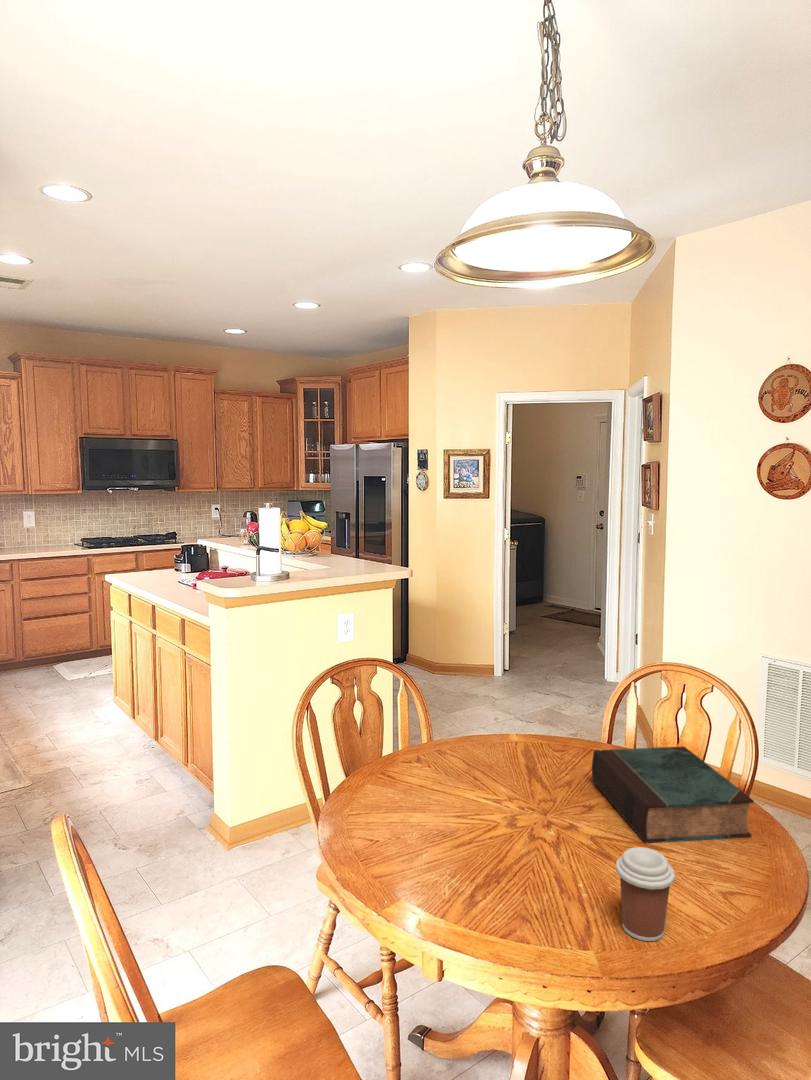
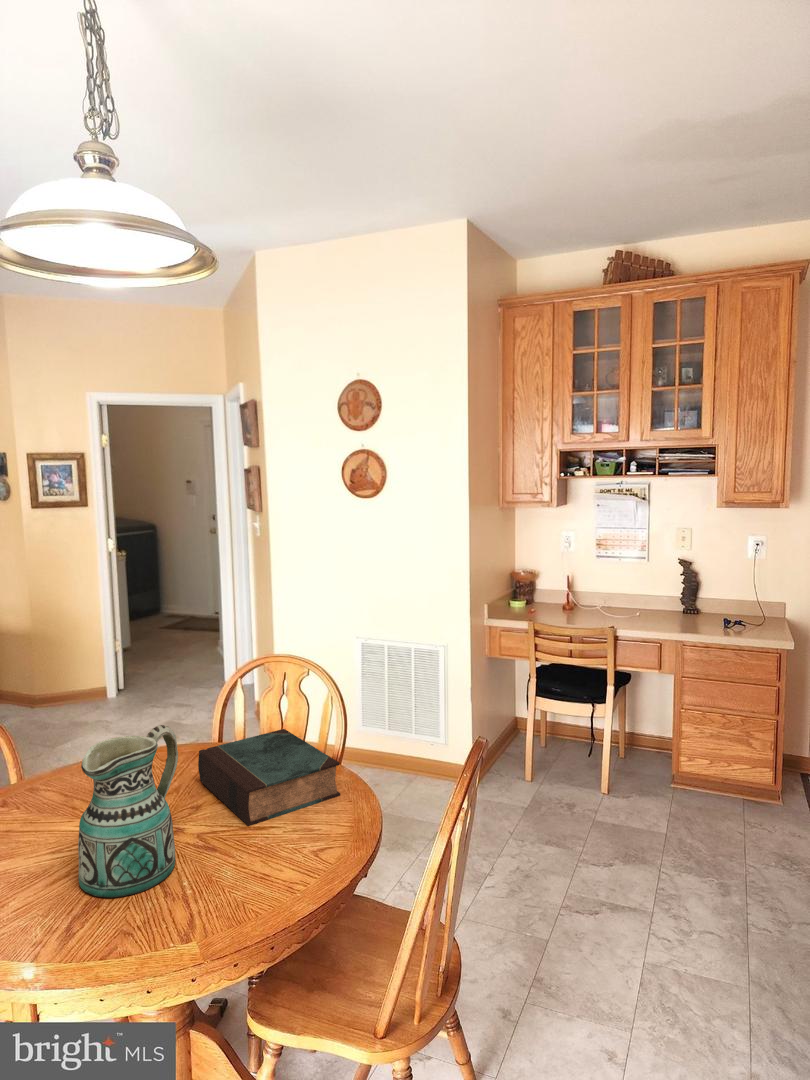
ceramic pitcher: none [481,720,578,880] -> present [78,725,178,898]
coffee cup: present [616,847,675,941] -> none [214,828,268,915]

